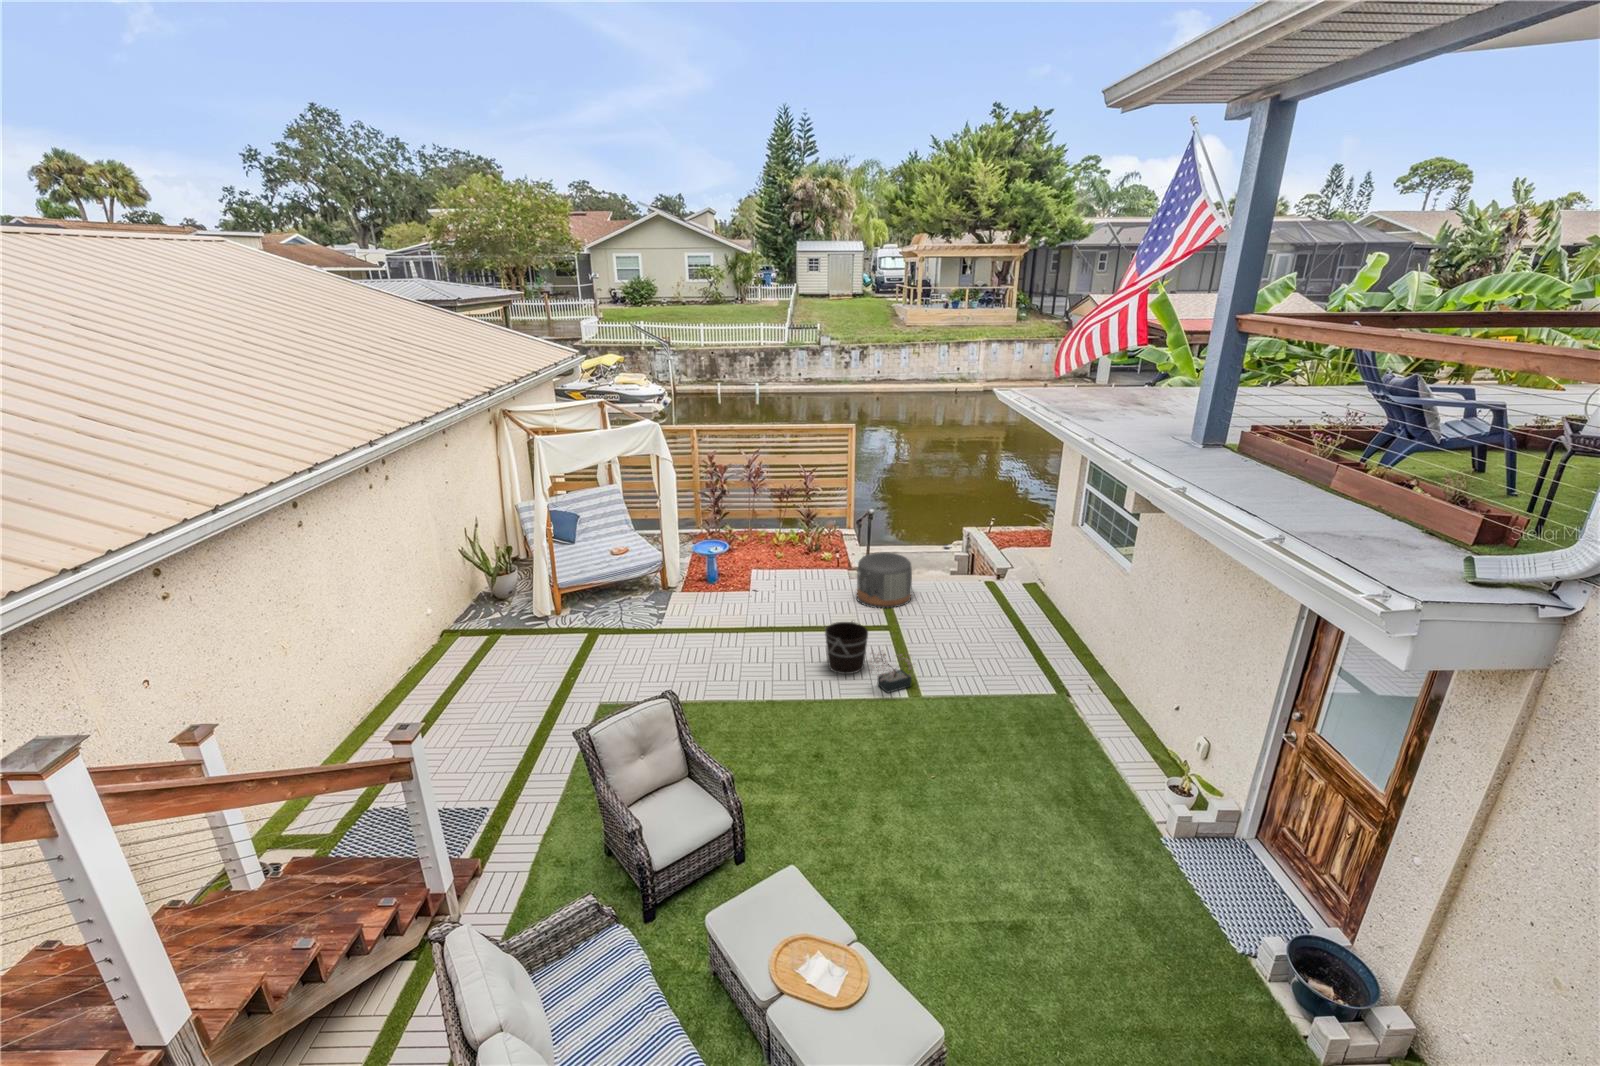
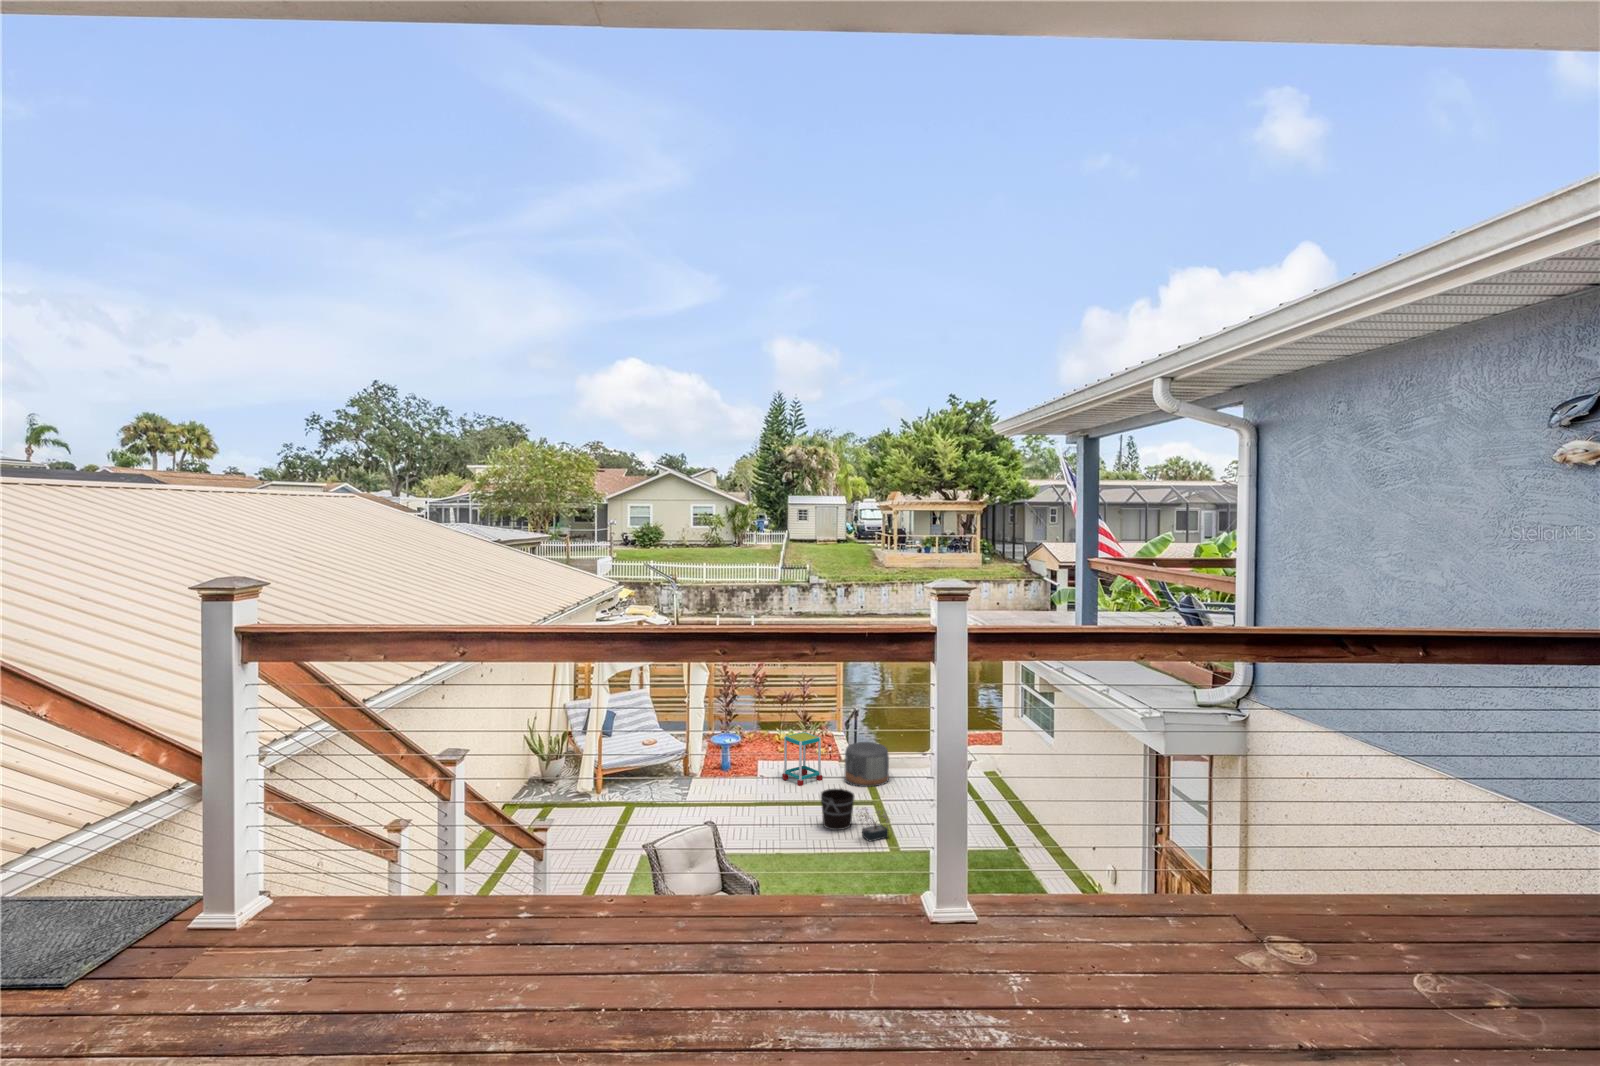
side table: none [781,540,830,607] -> present [782,732,823,786]

